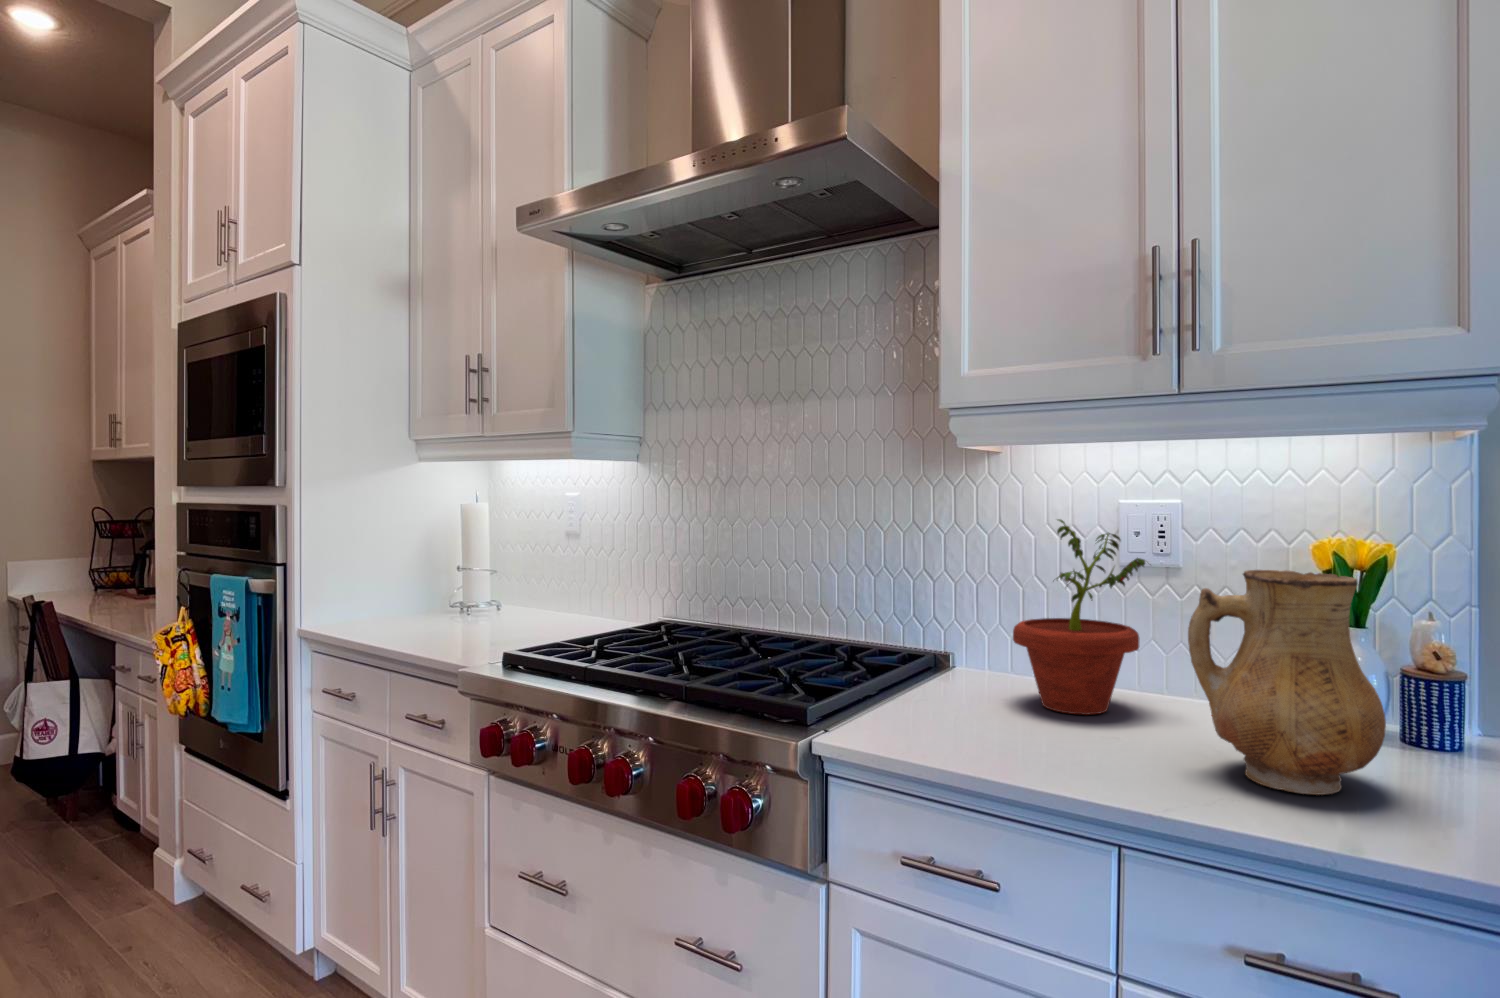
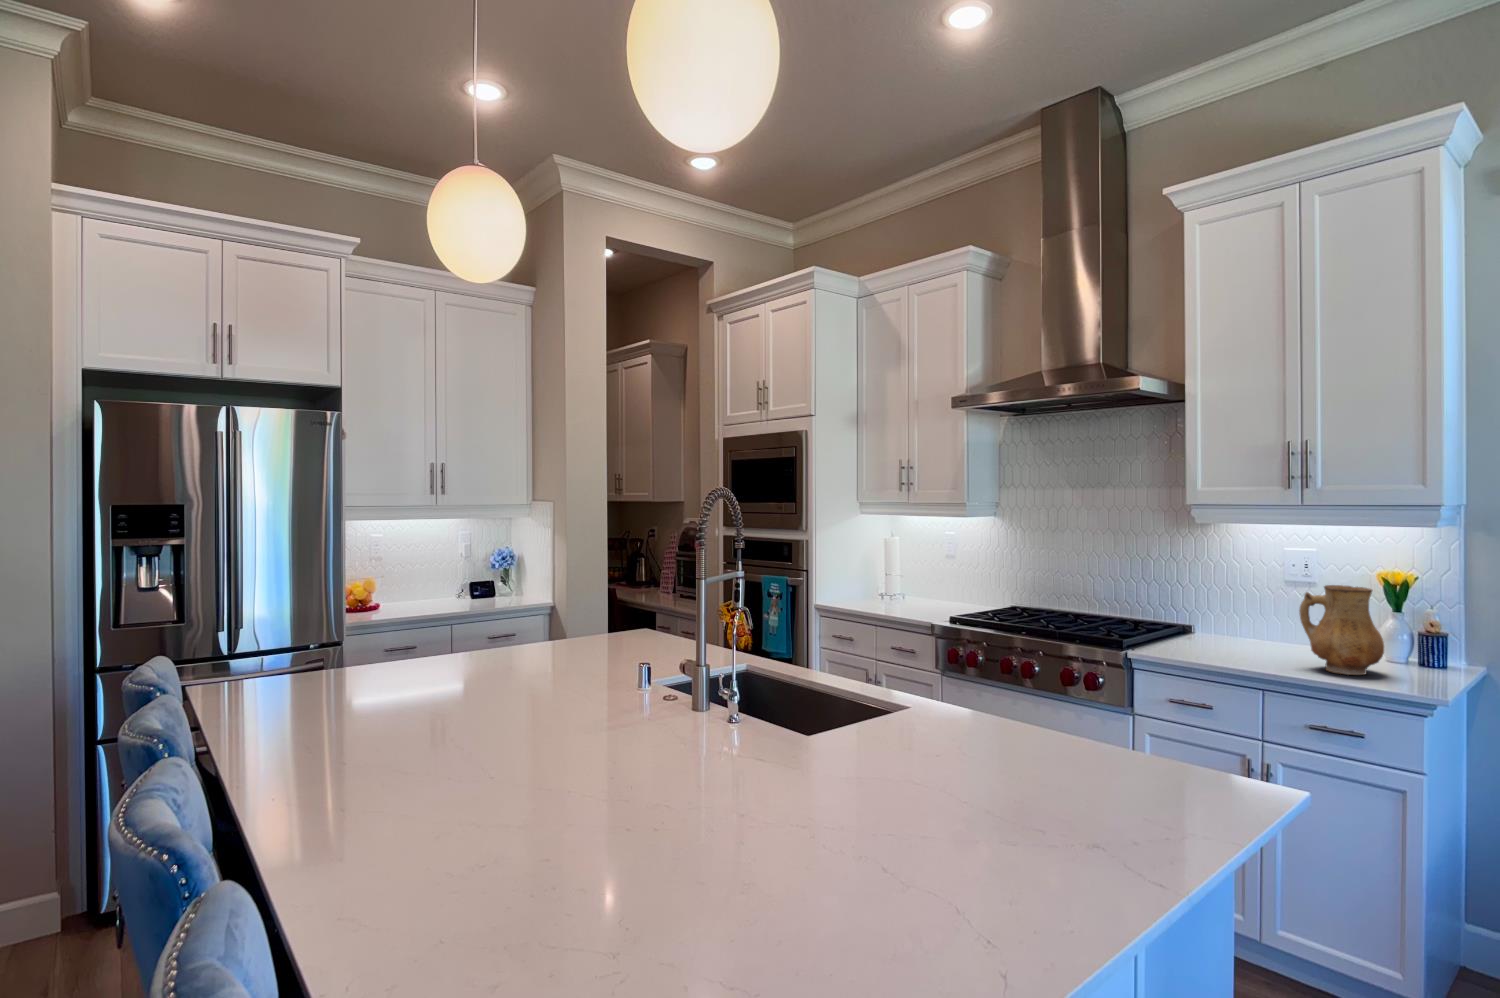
potted plant: present [1013,519,1145,715] -> none [1223,558,1295,651]

